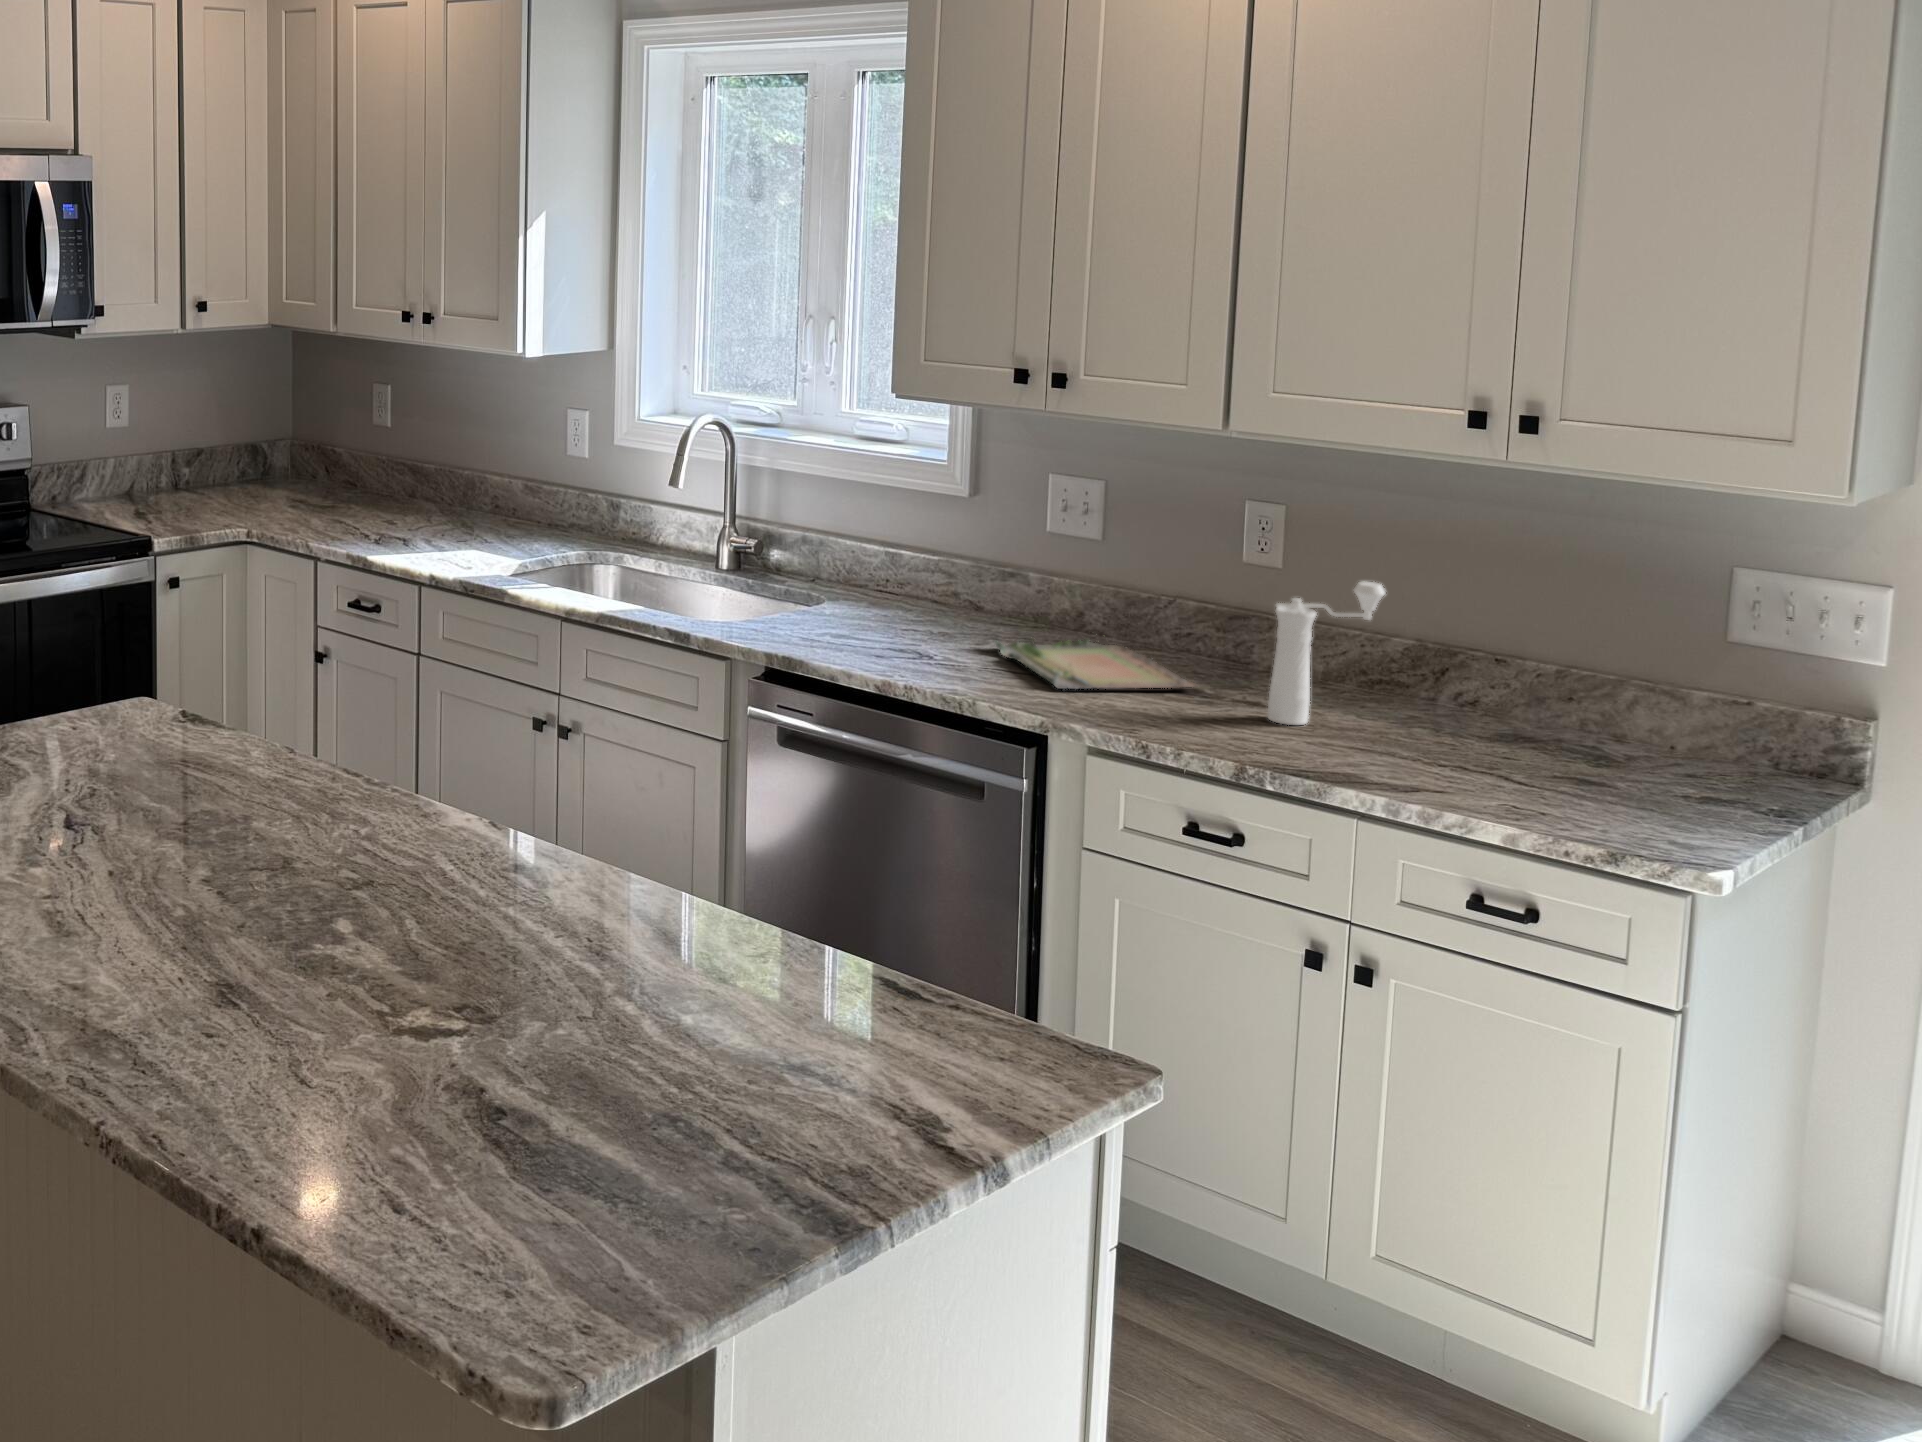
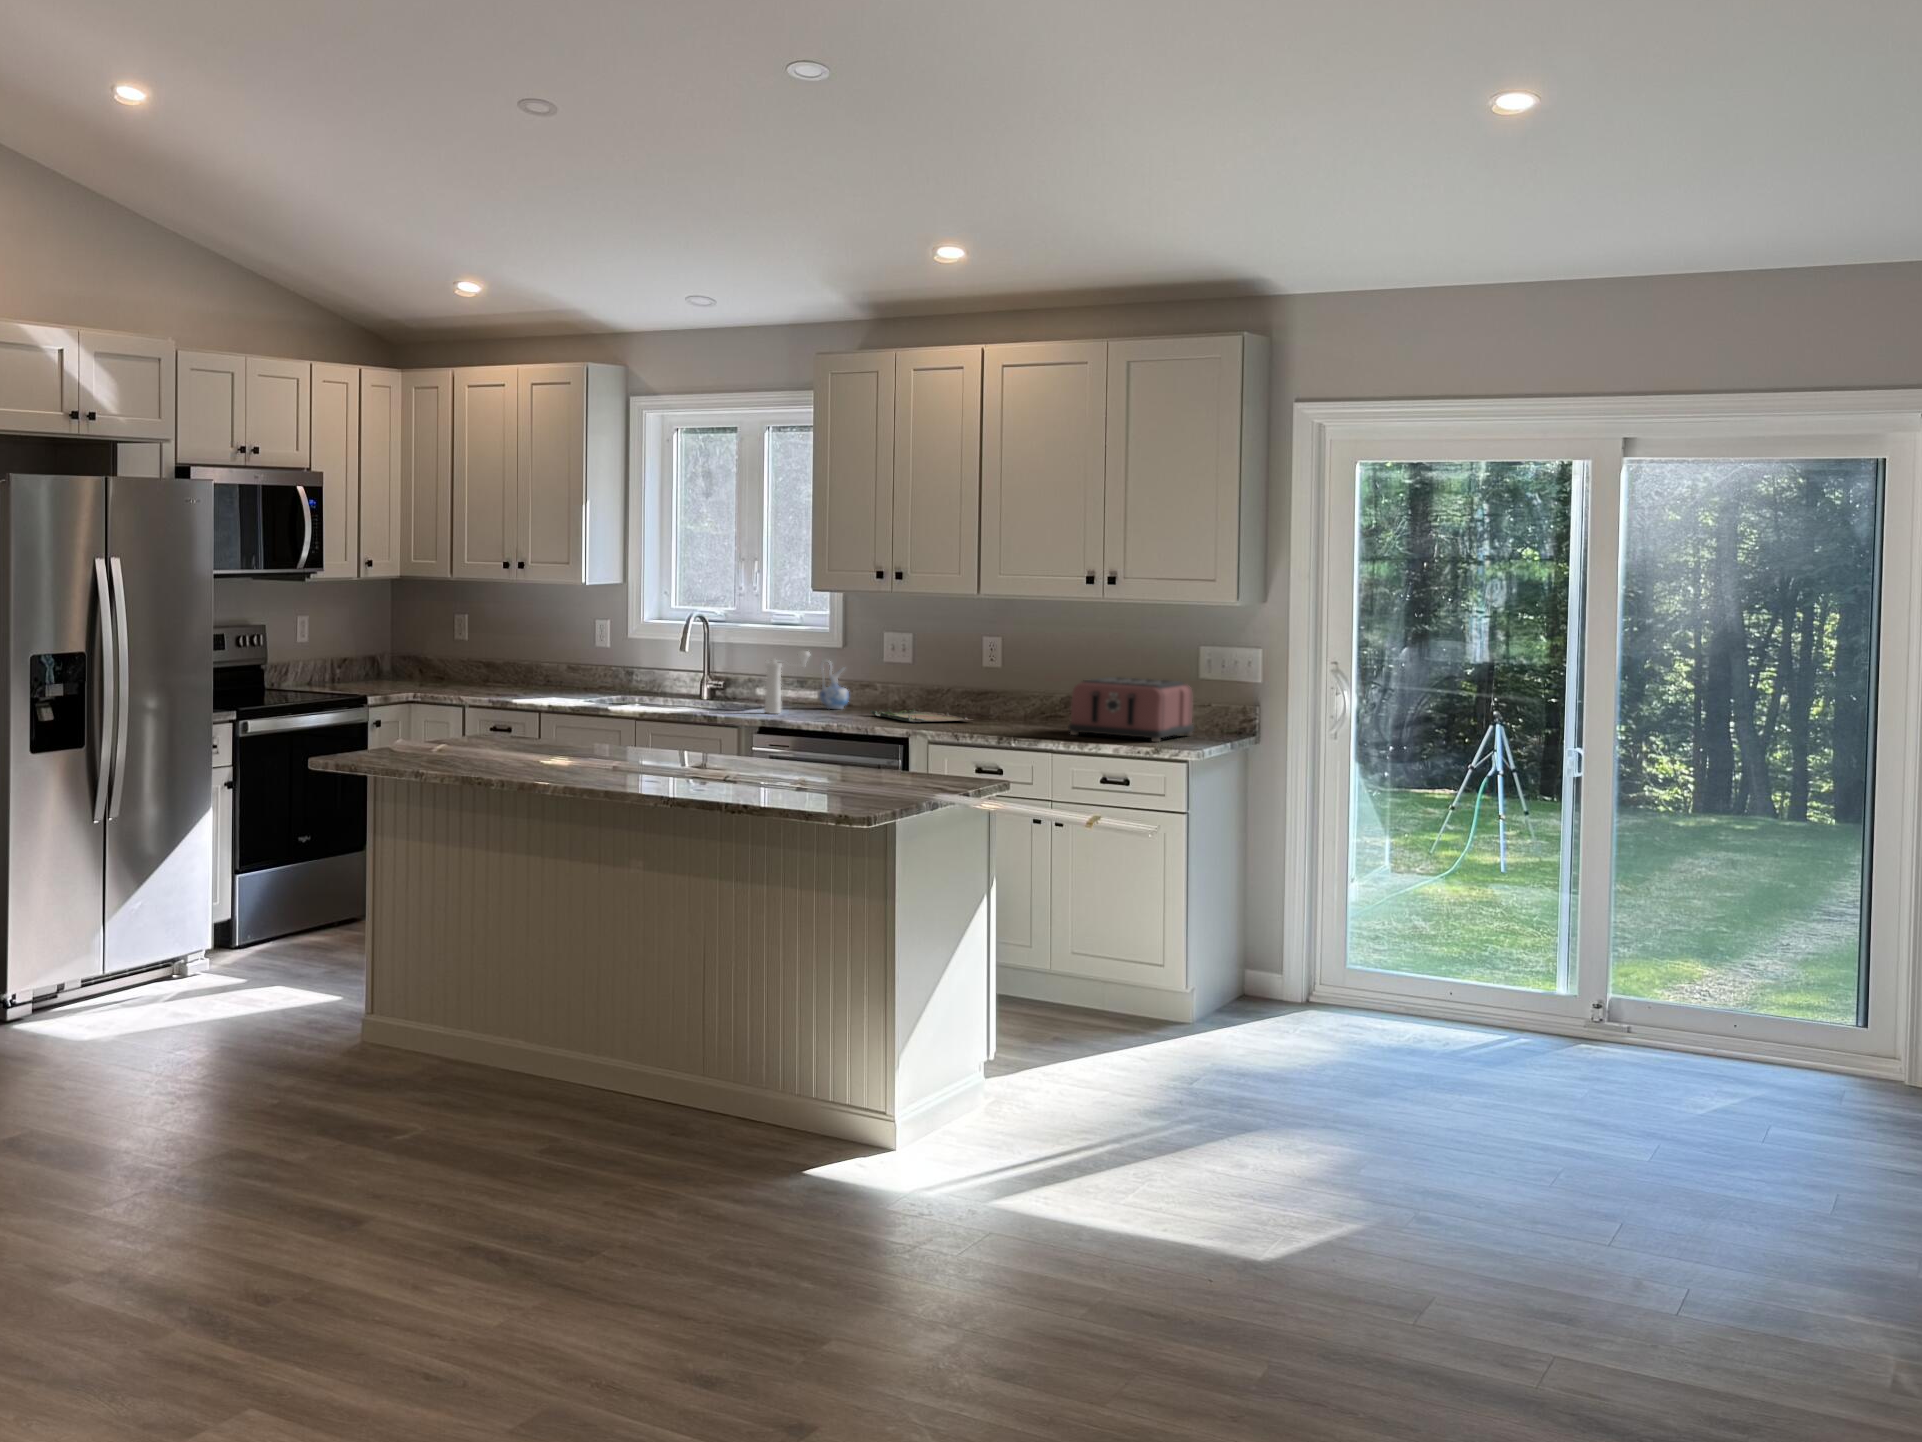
ceramic pitcher: none [912,523,969,620] -> present [820,659,849,709]
pepper mill: present [1268,582,1385,725] -> present [765,651,810,714]
toaster: none [1400,629,1718,821] -> present [1069,677,1194,742]

